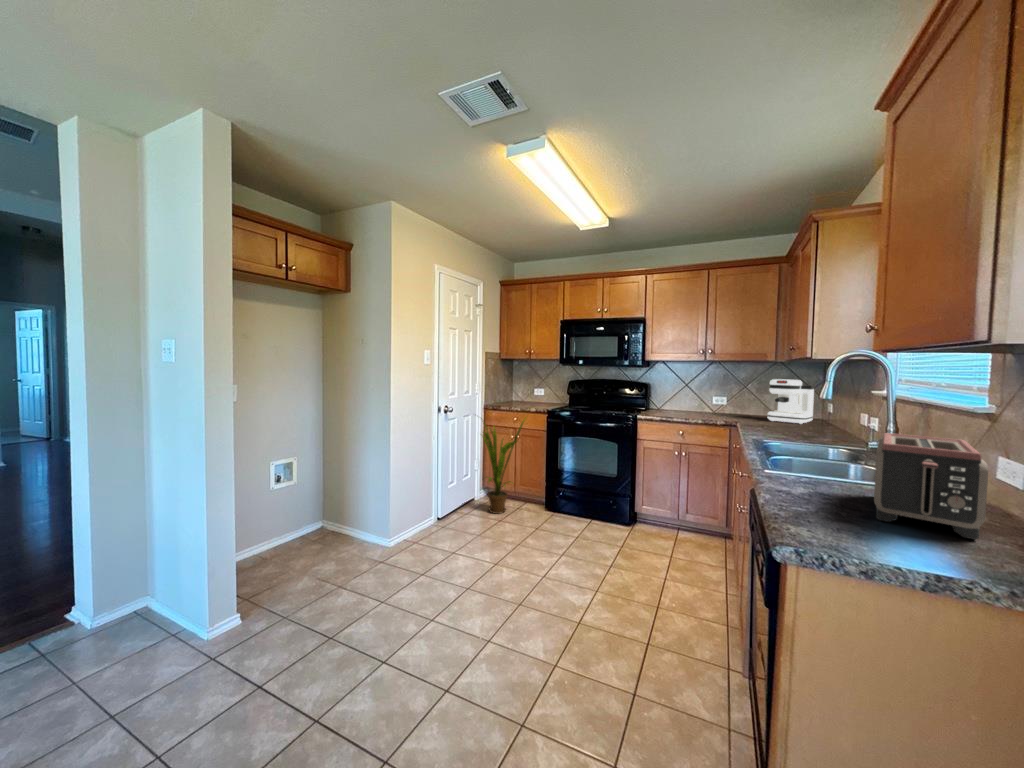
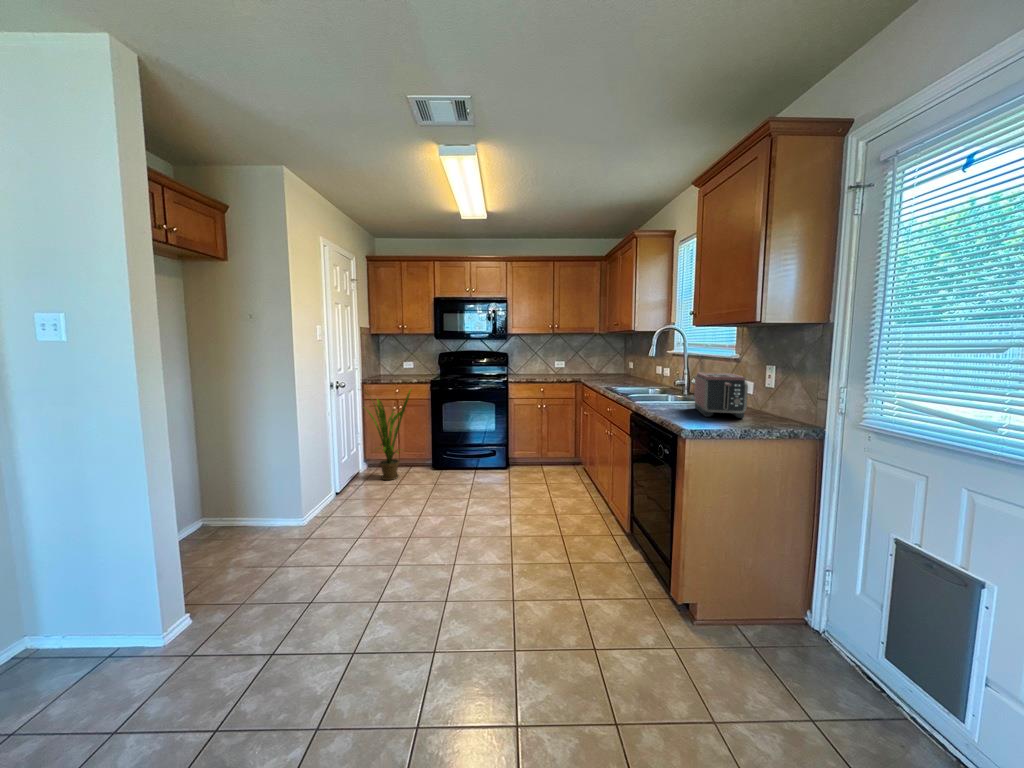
coffee maker: present [768,379,814,424] -> none [596,347,622,377]

